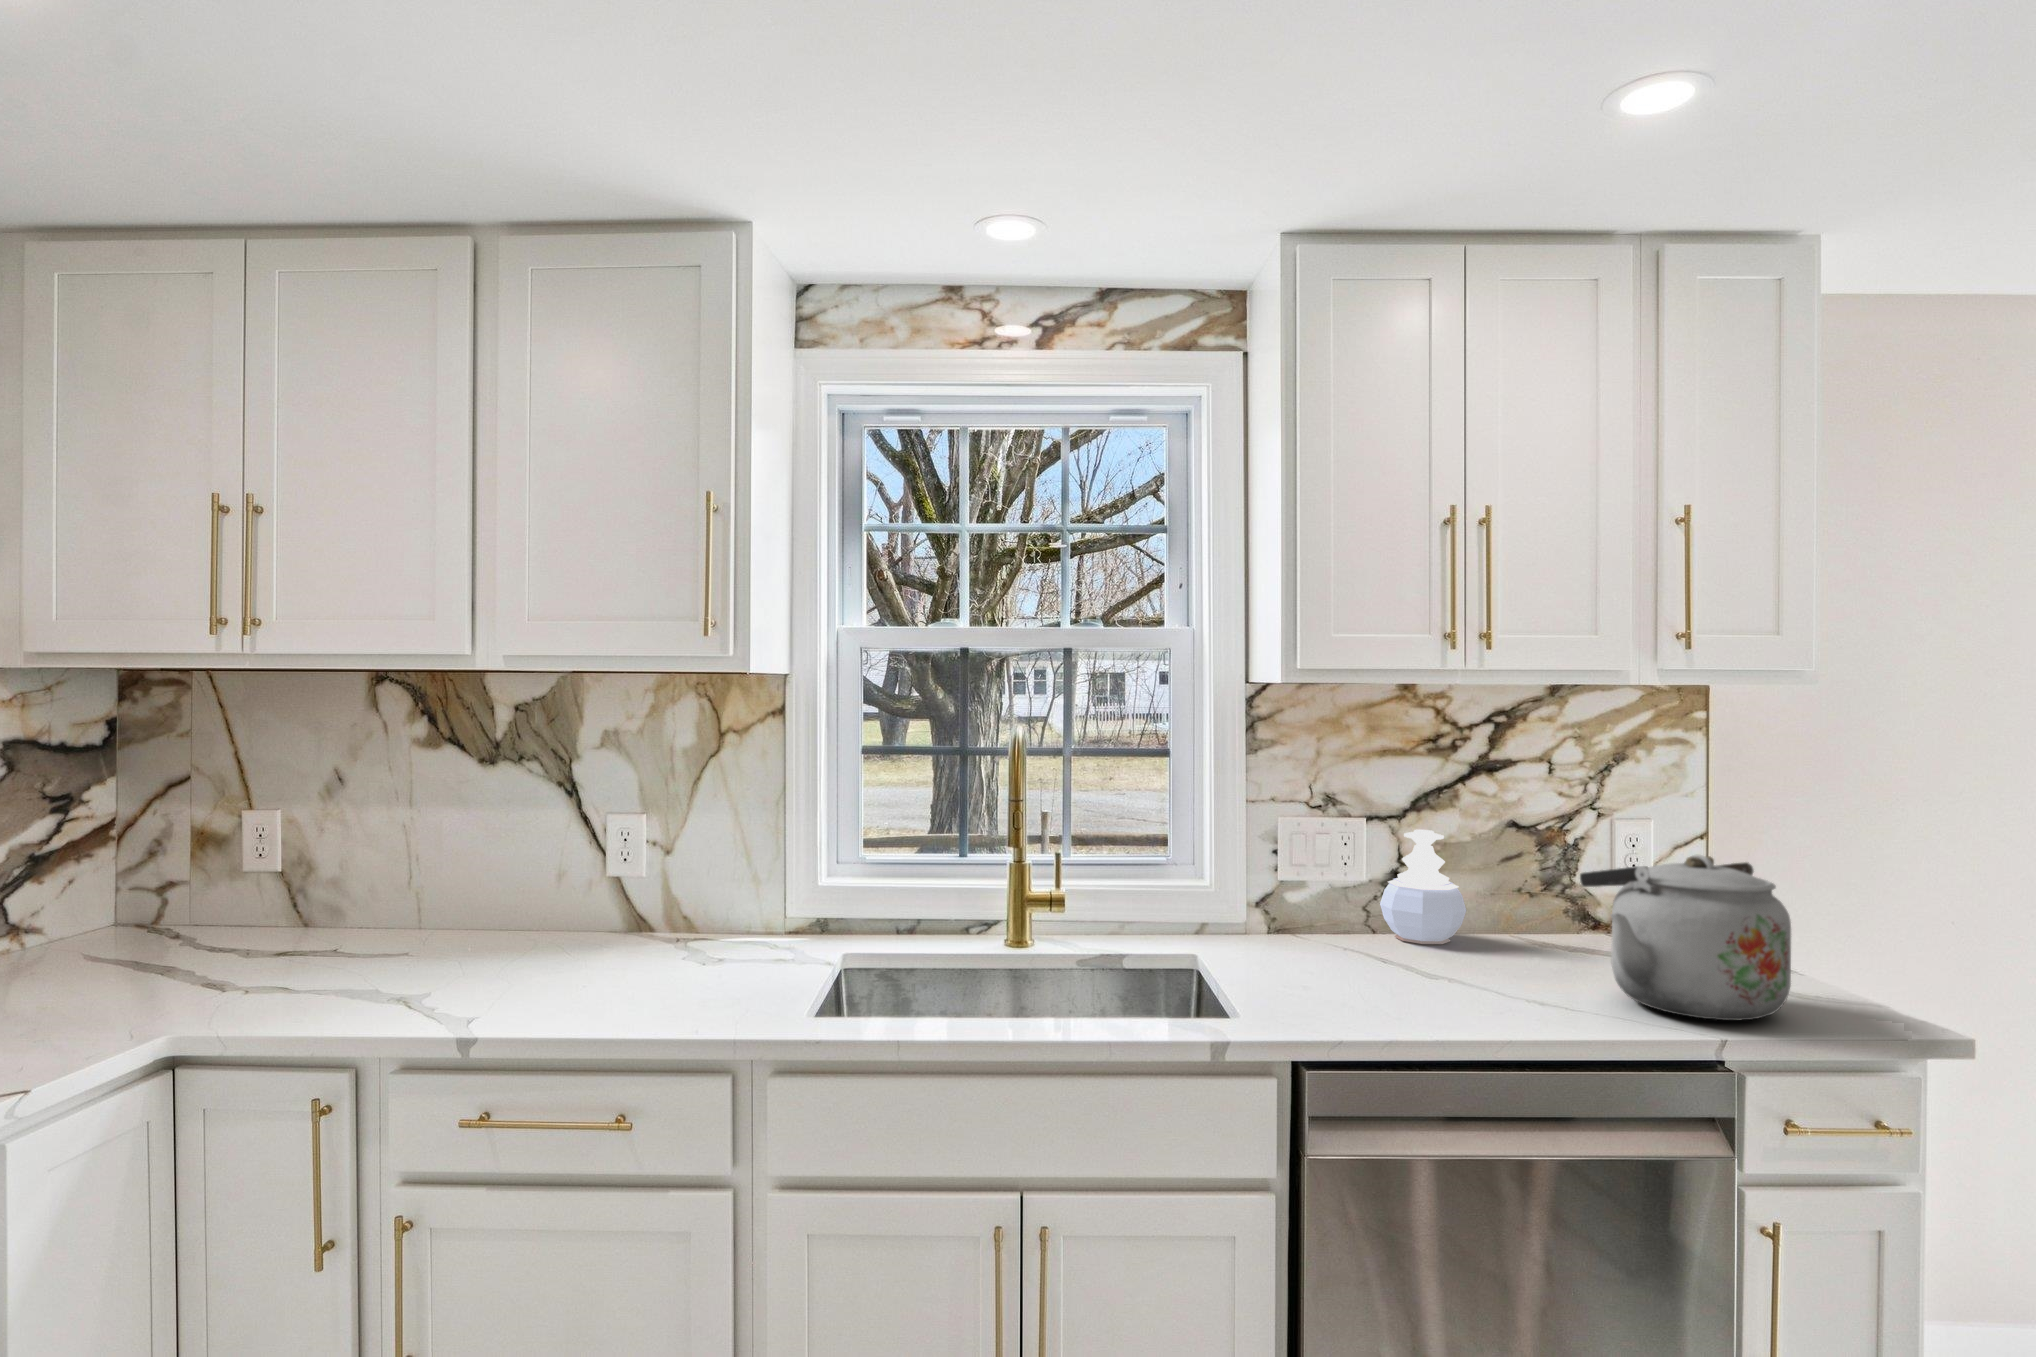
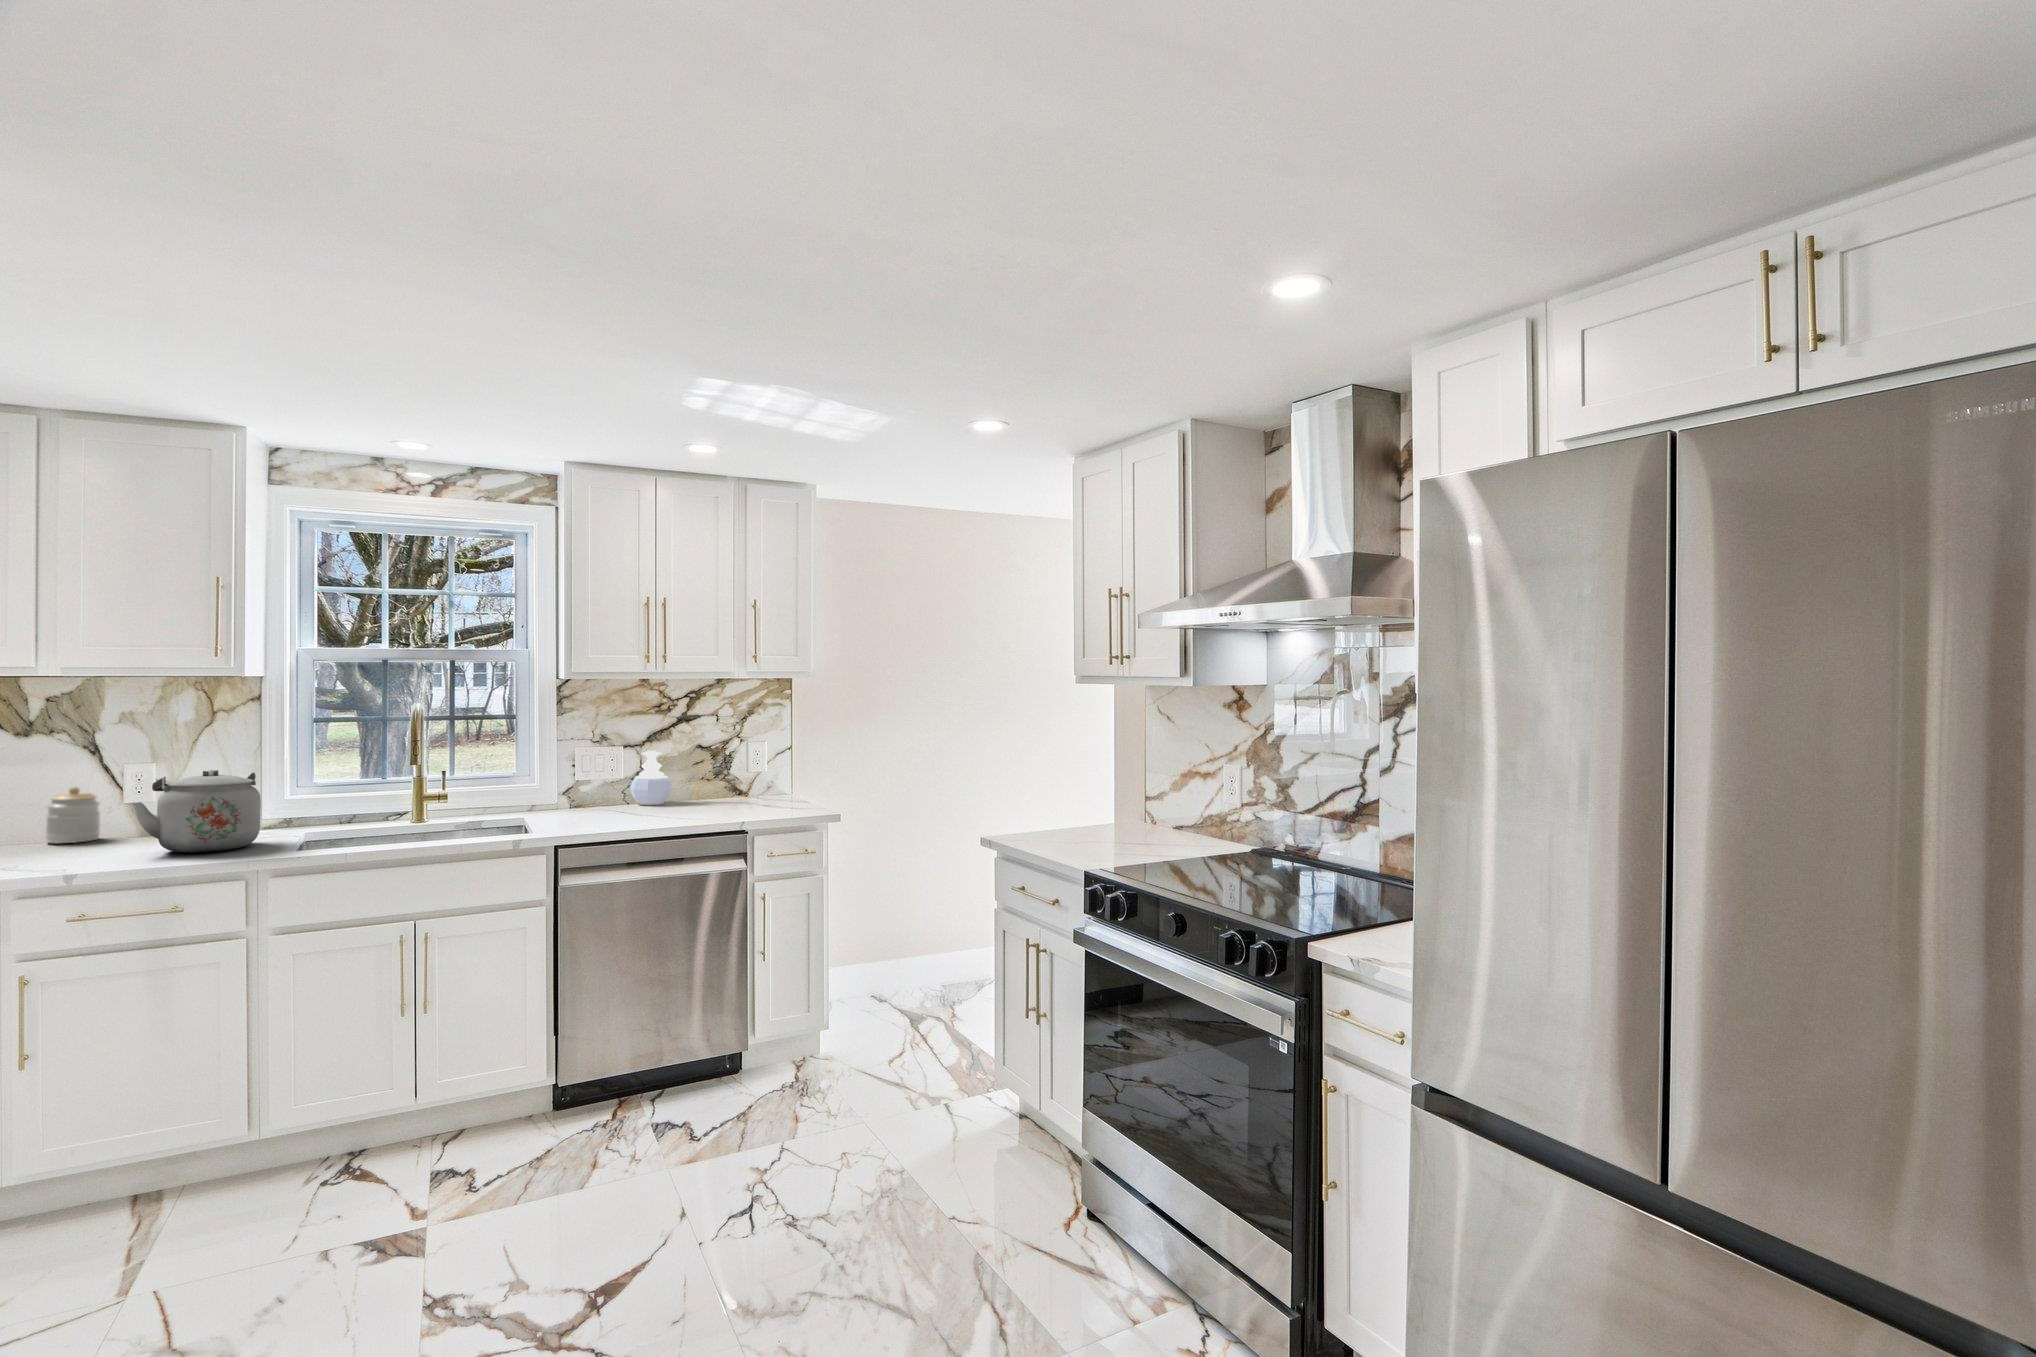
jar: none [505,849,575,941] -> present [46,787,100,843]
kettle: present [1580,855,1791,1020] -> present [133,770,261,852]

